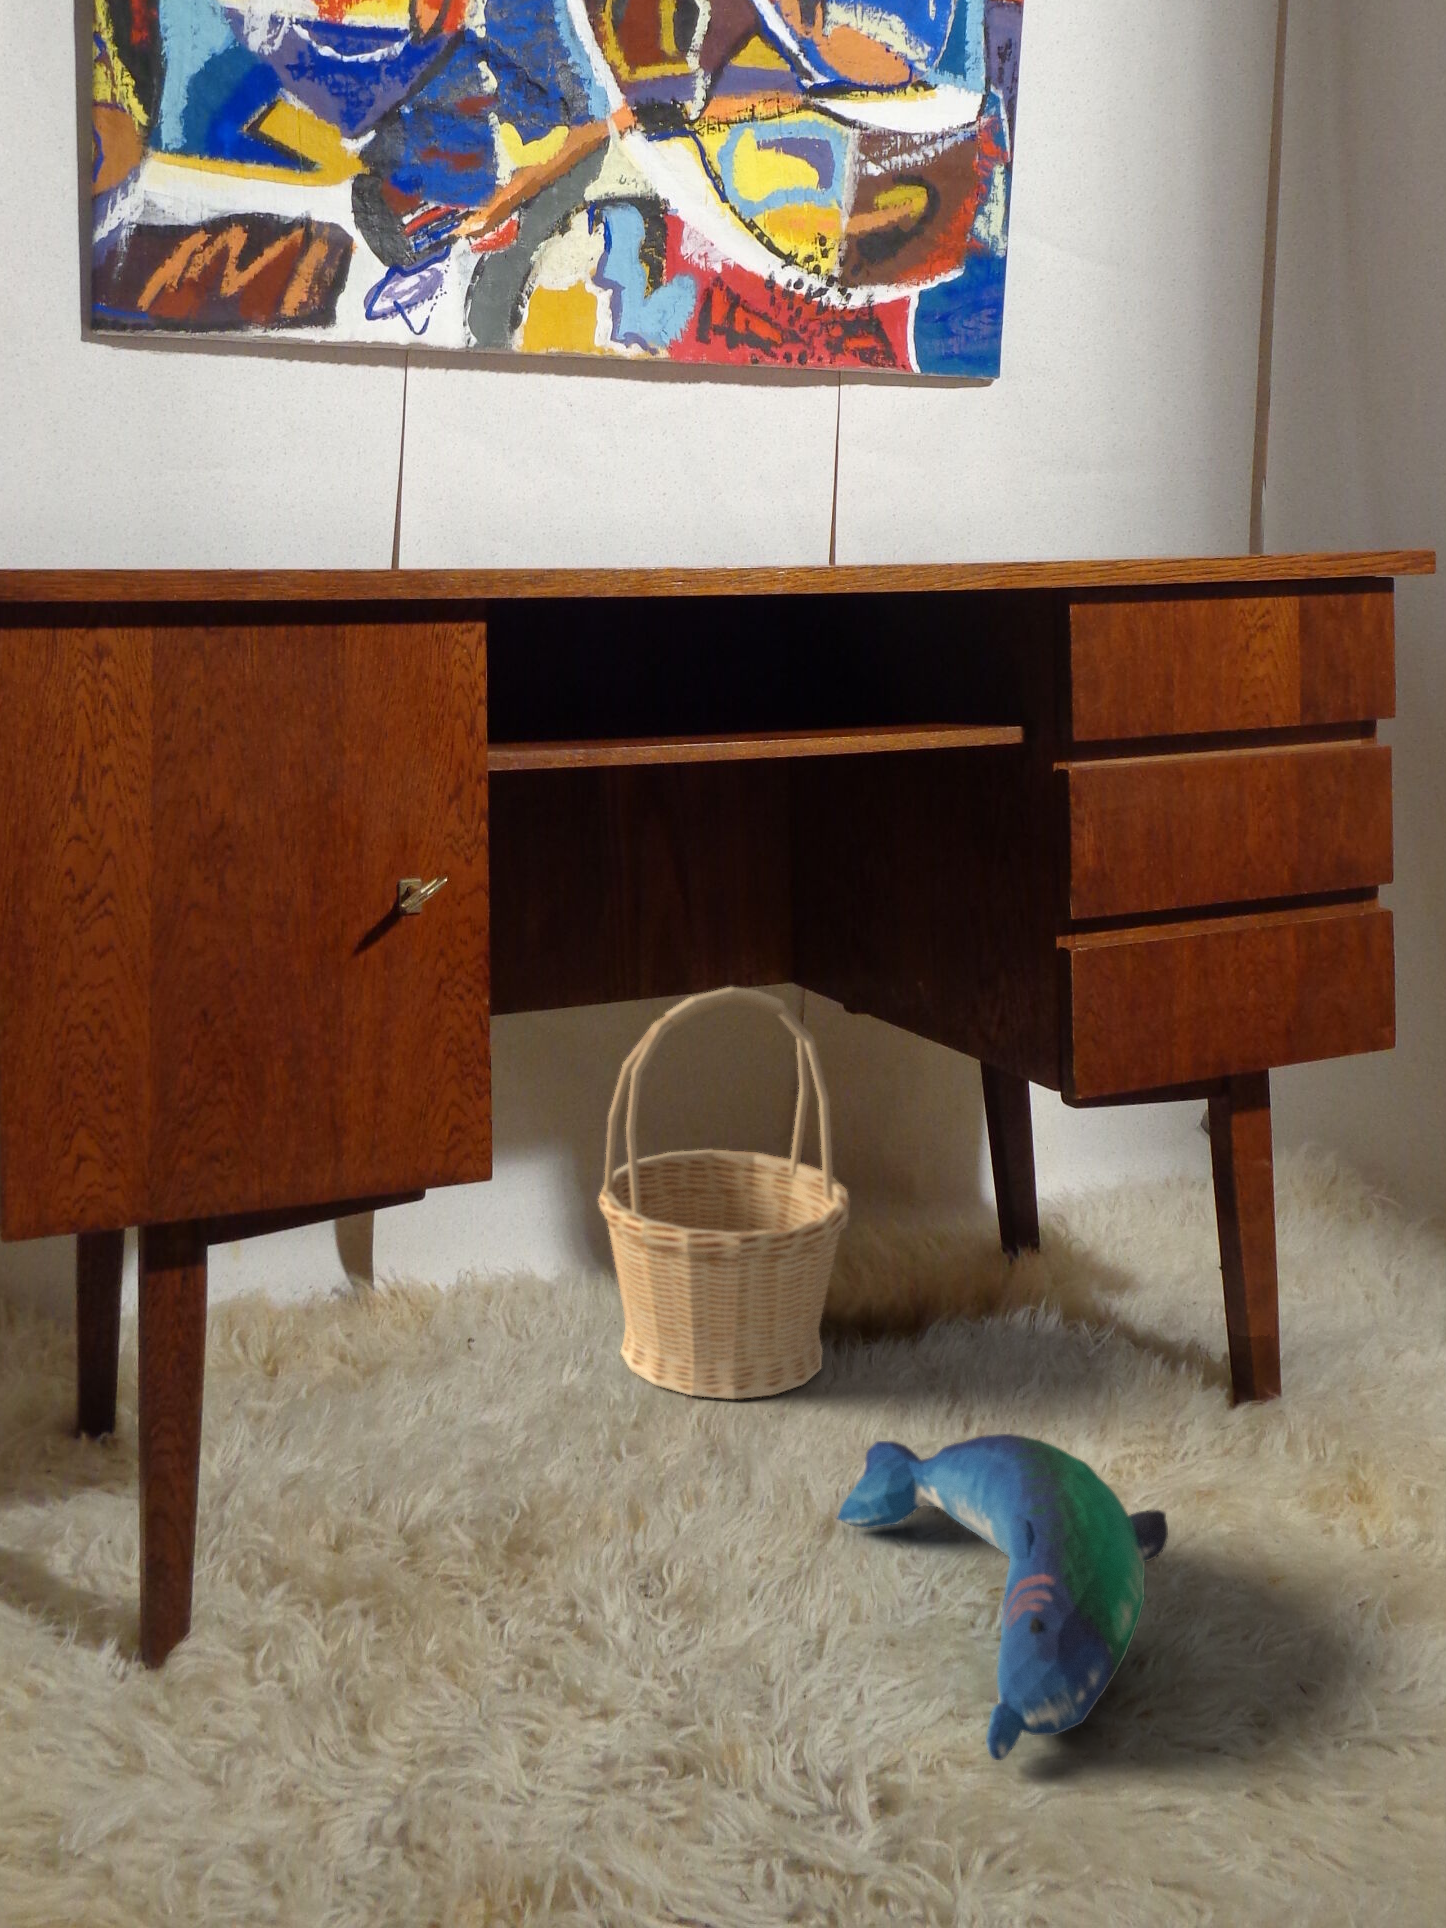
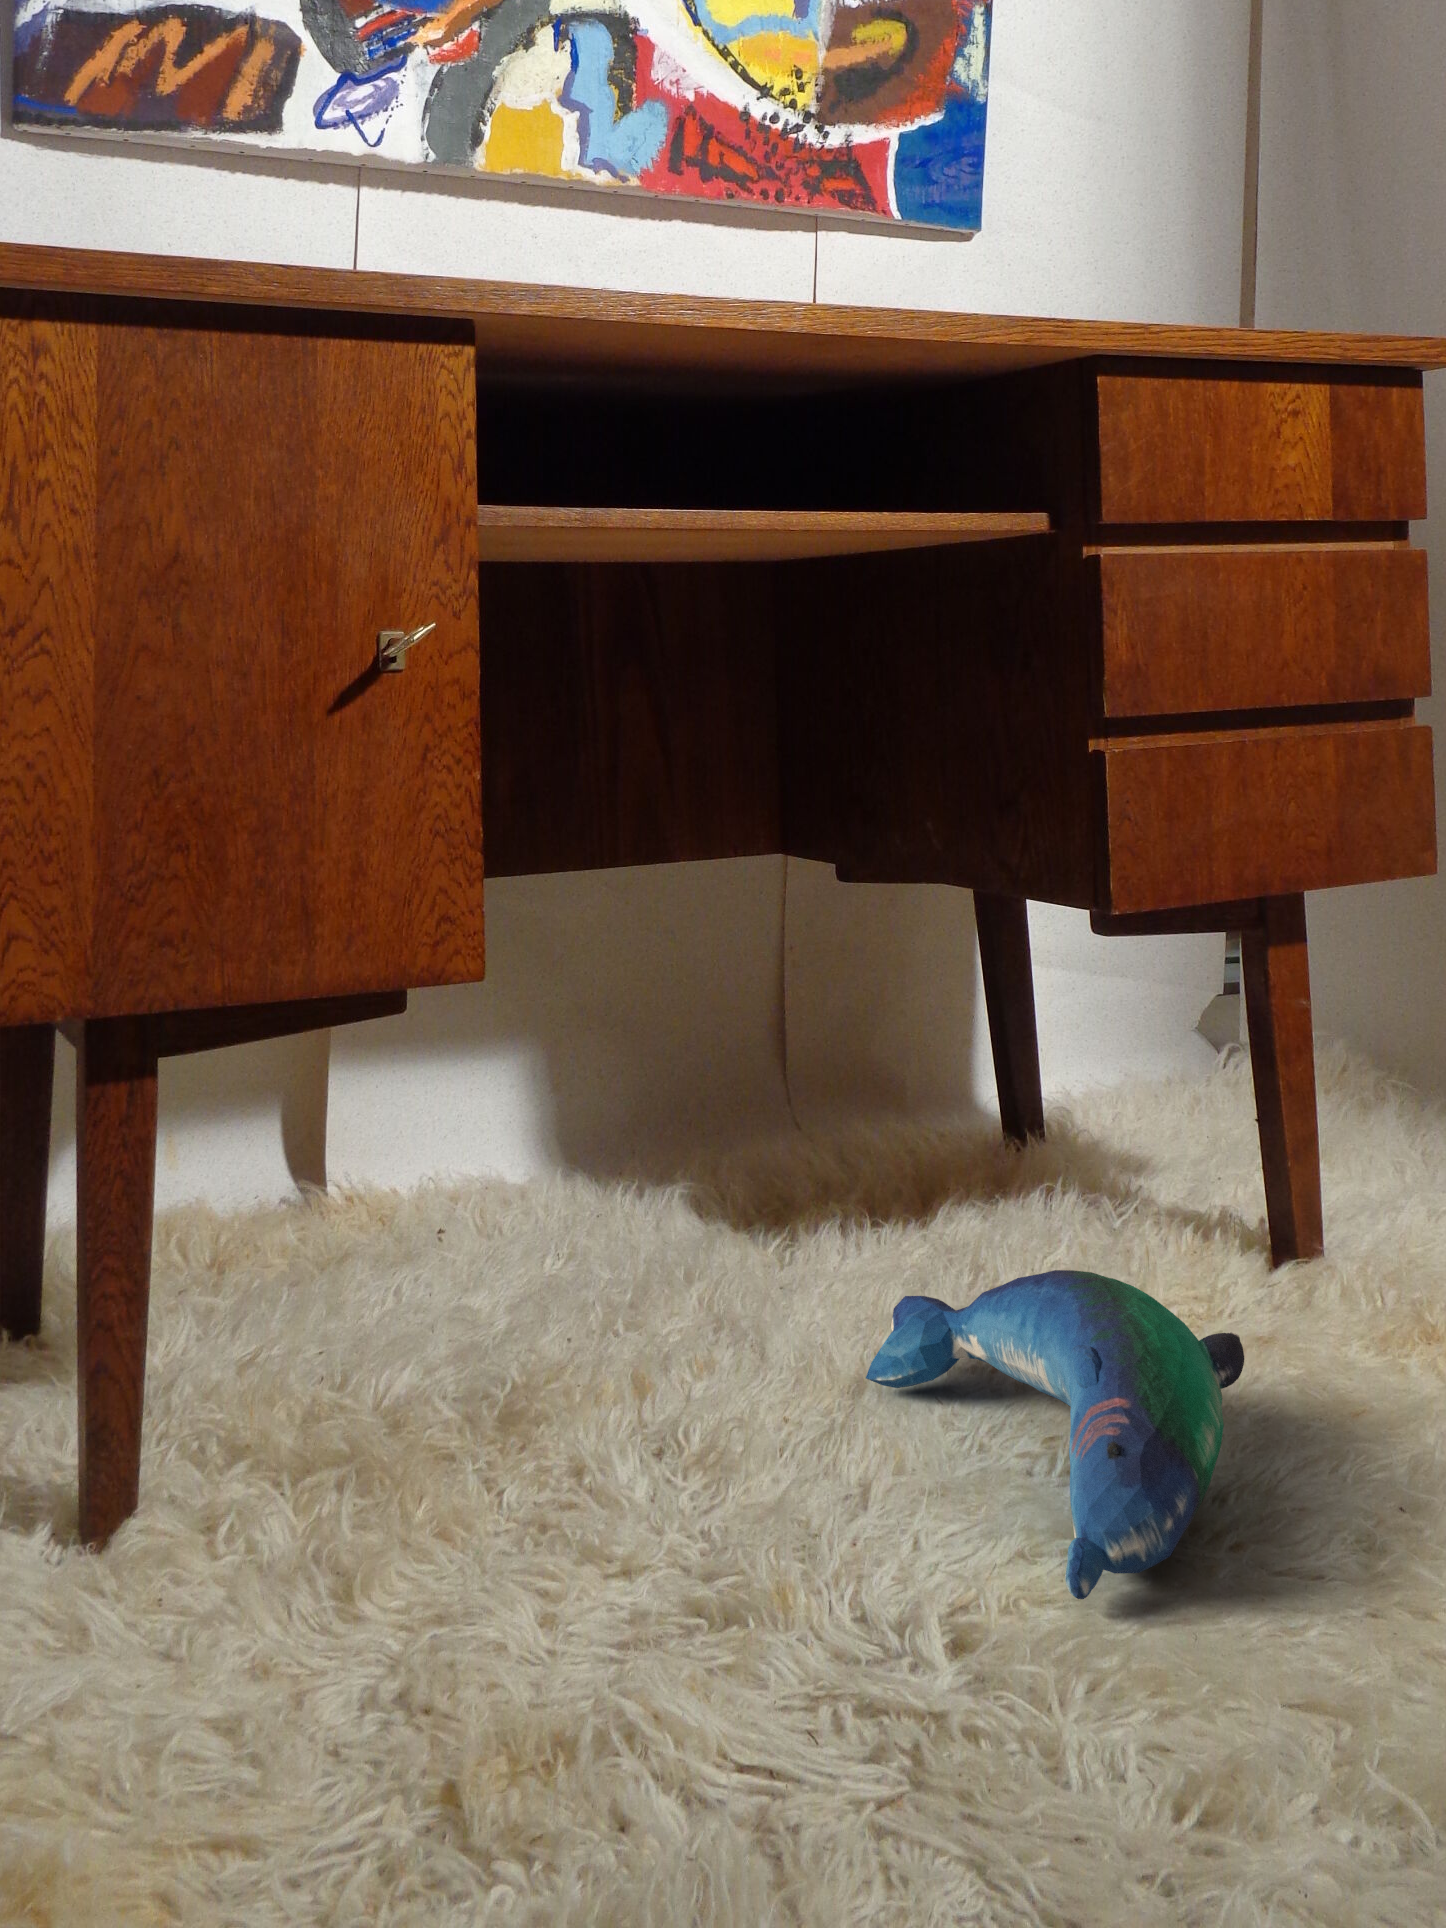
basket: present [599,987,849,1399] -> none [583,832,857,1276]

